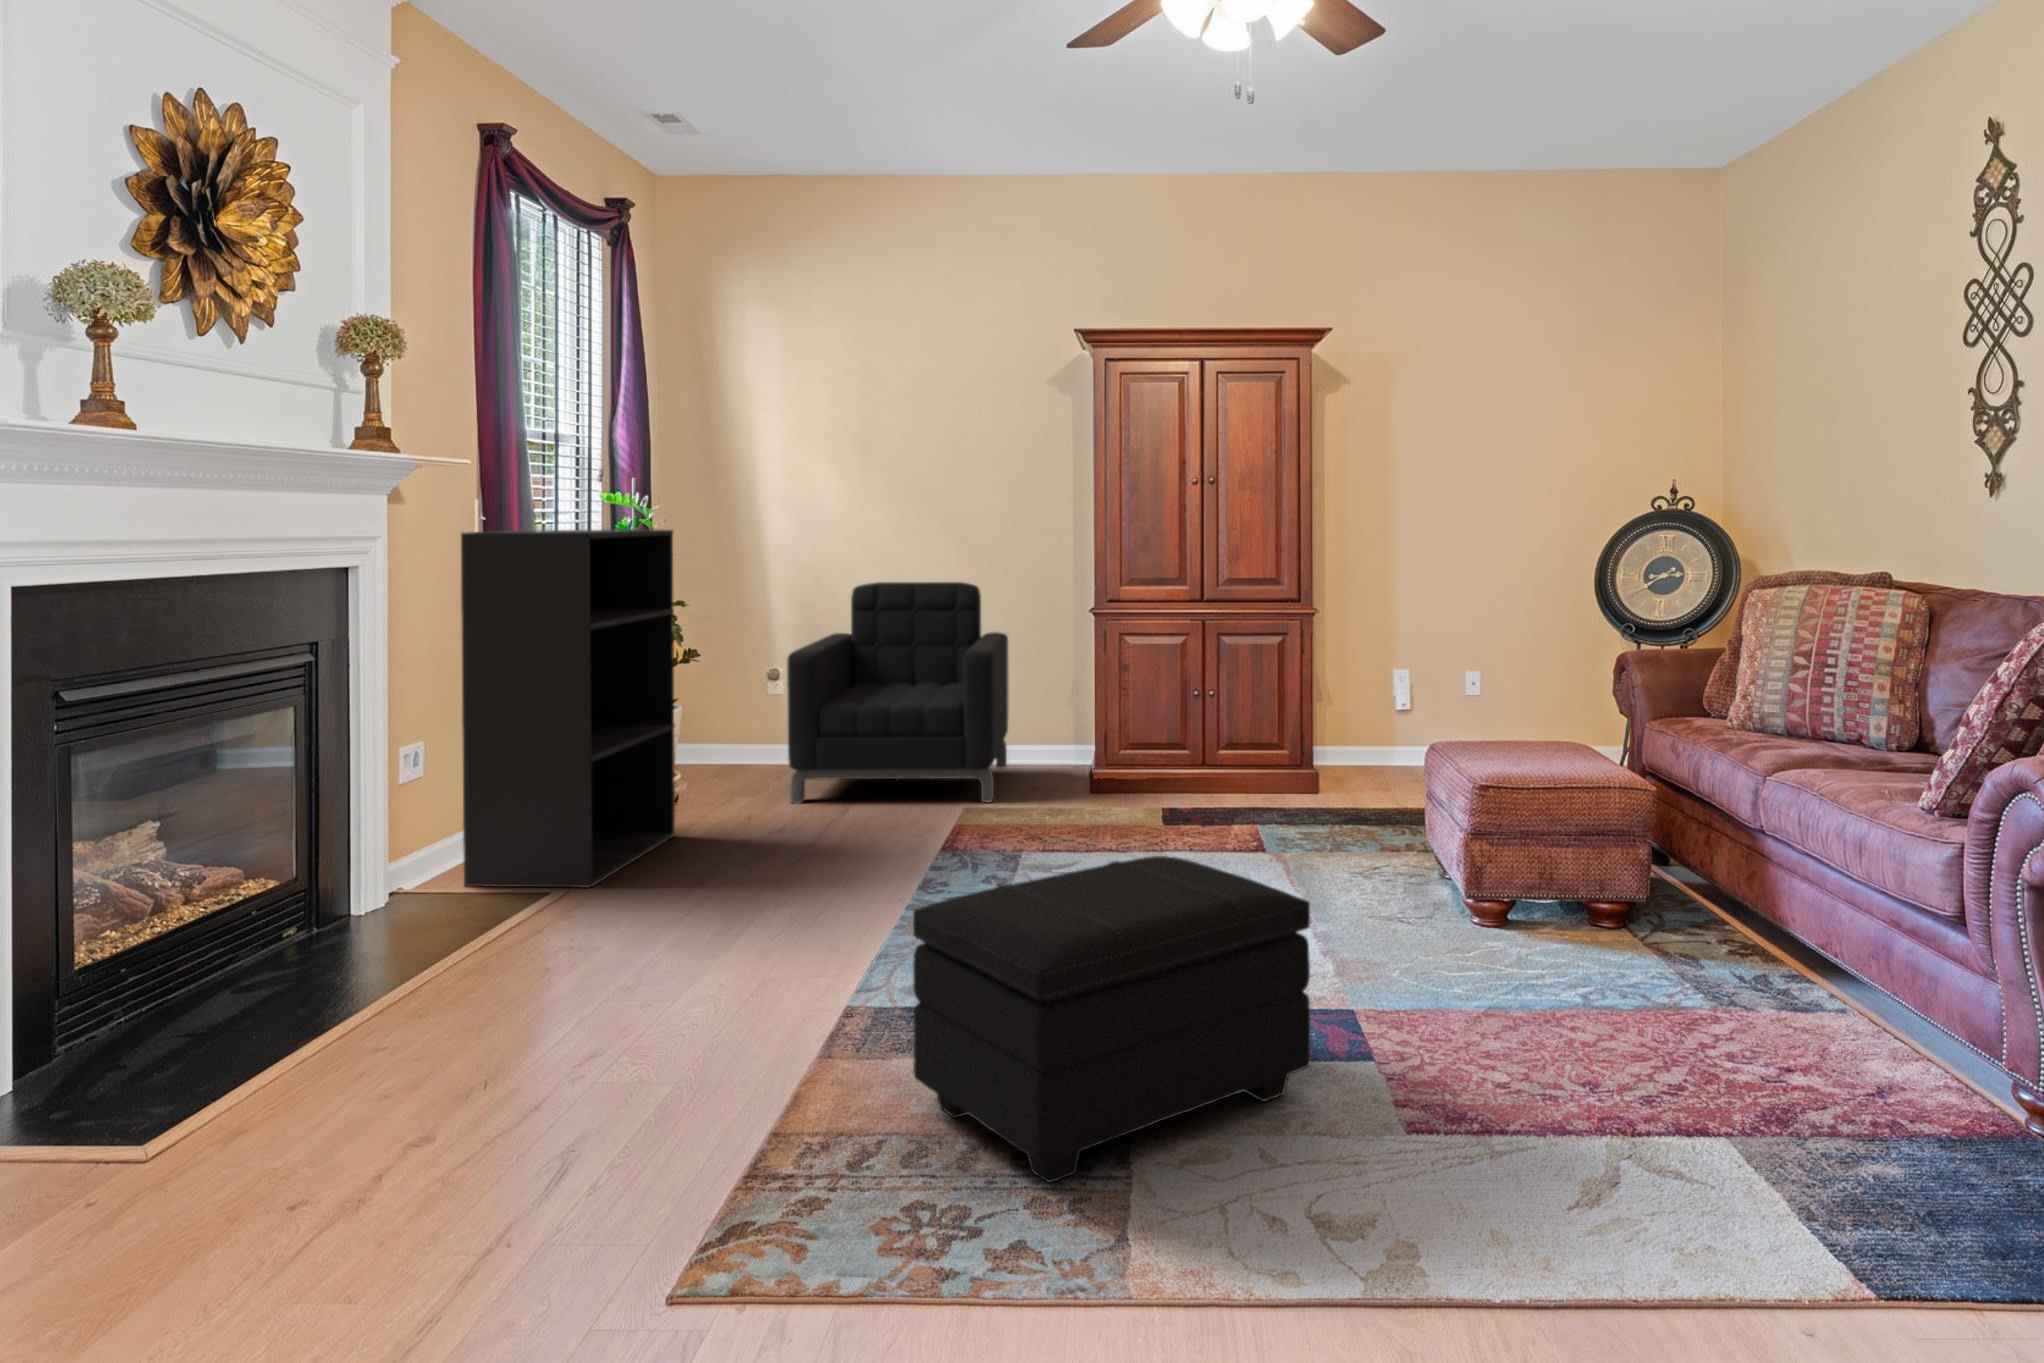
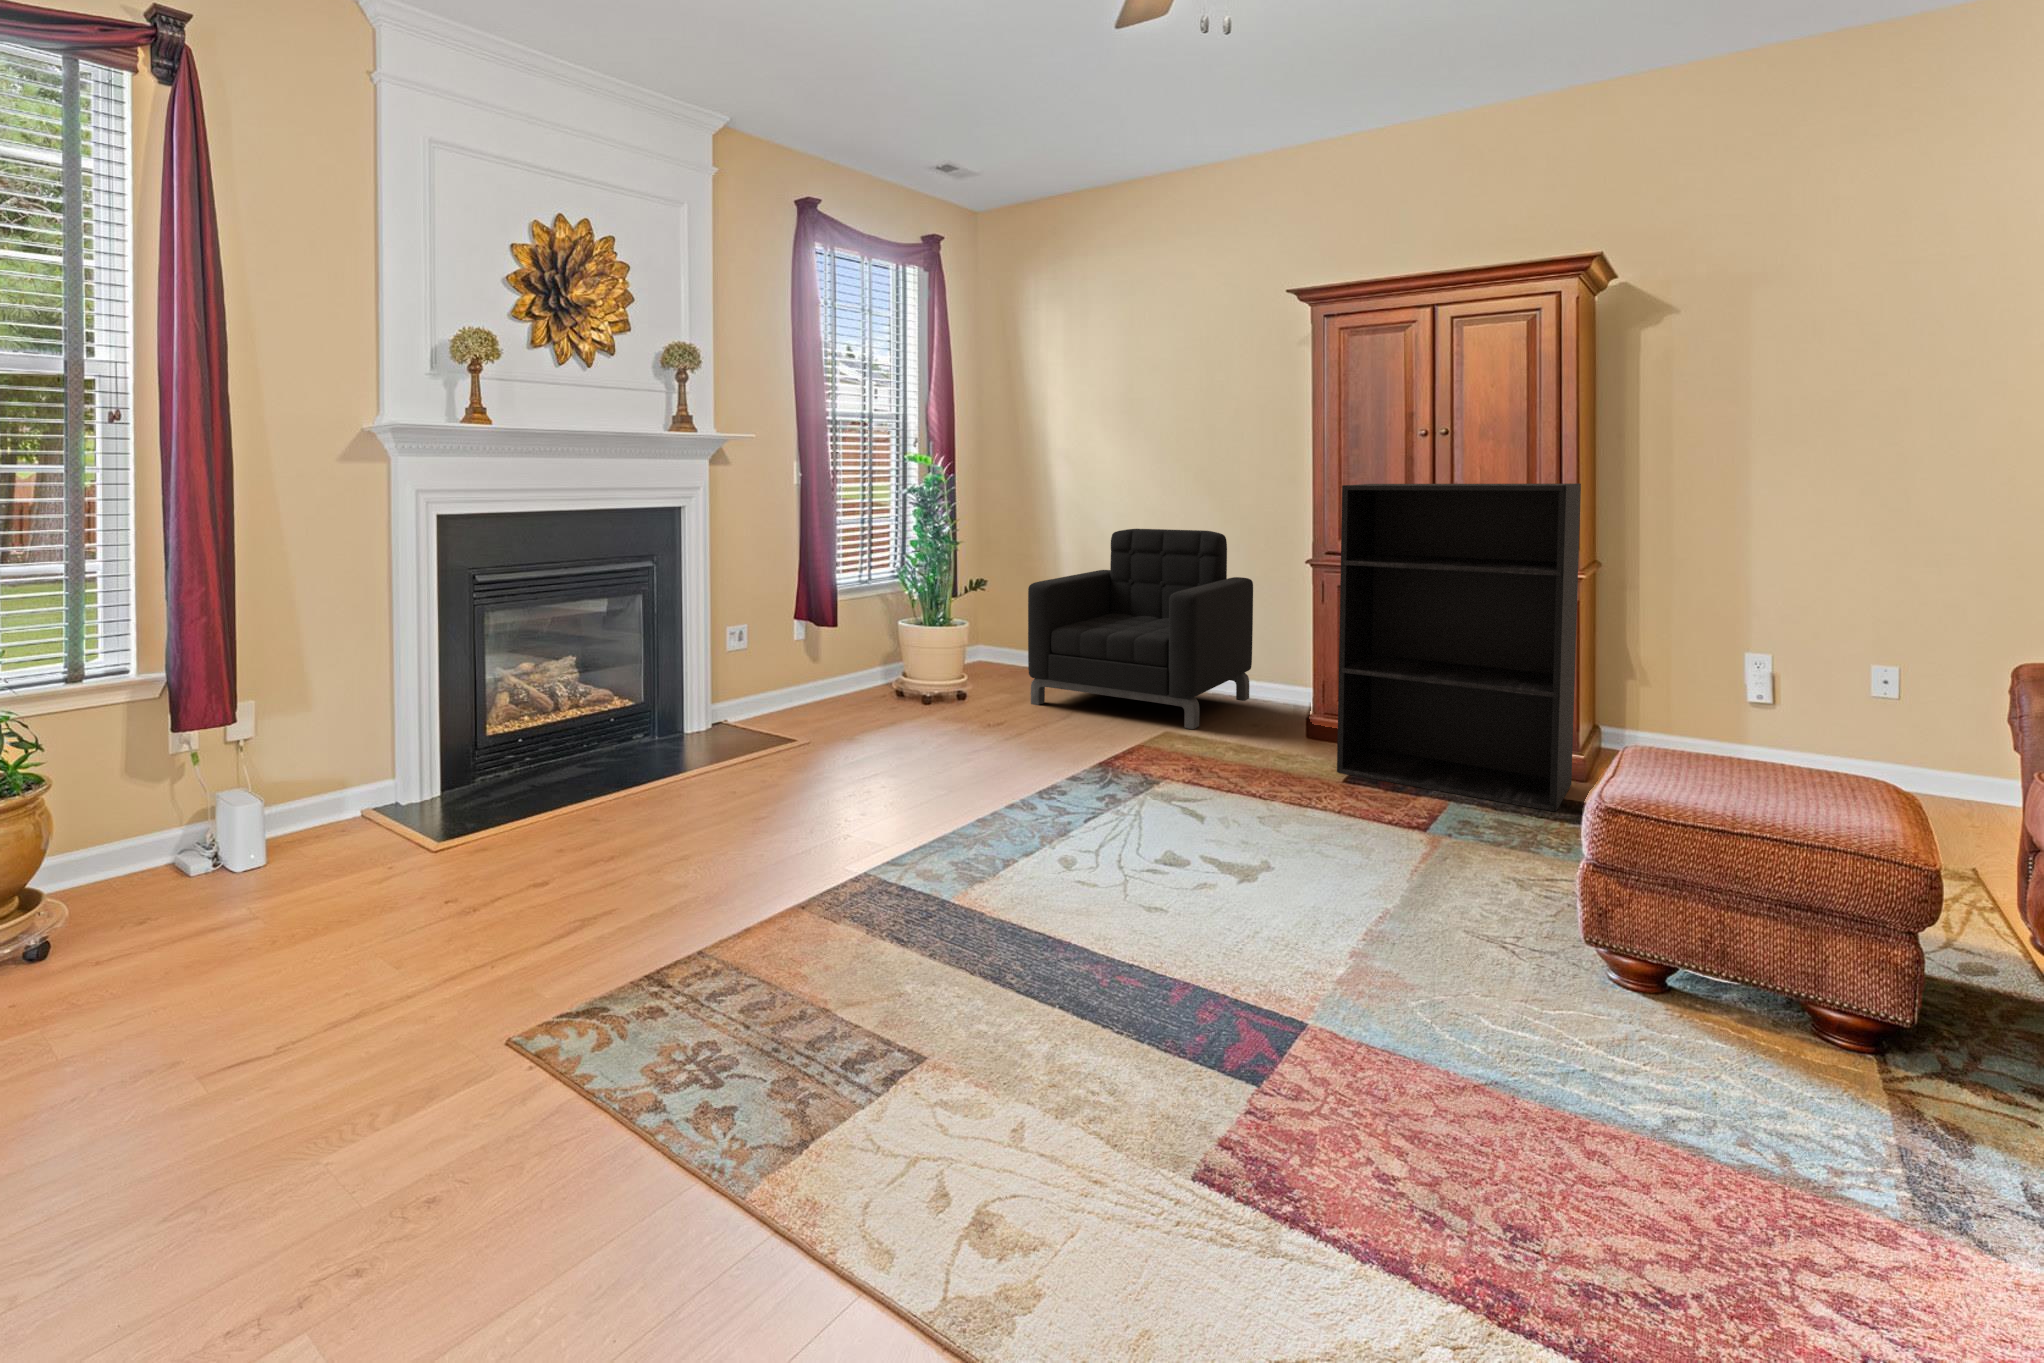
bookshelf: present [461,530,675,888] -> present [1337,484,1581,811]
footstool: present [913,856,1310,1182] -> none [790,801,1140,1081]

